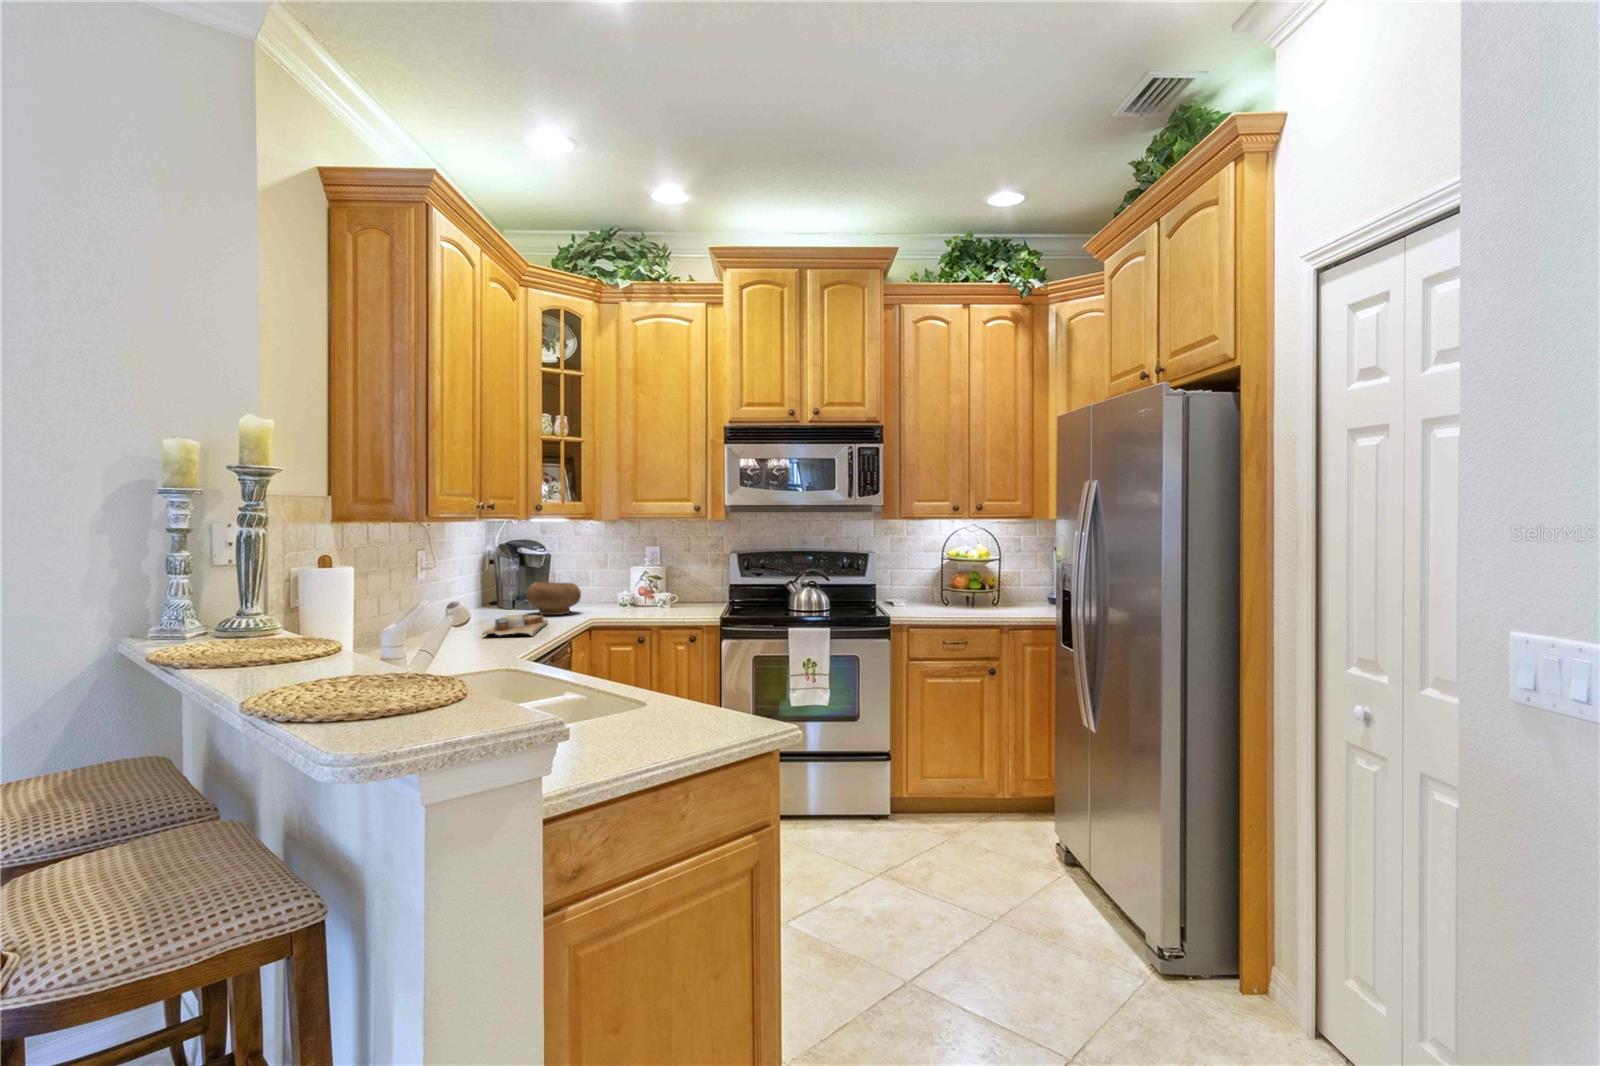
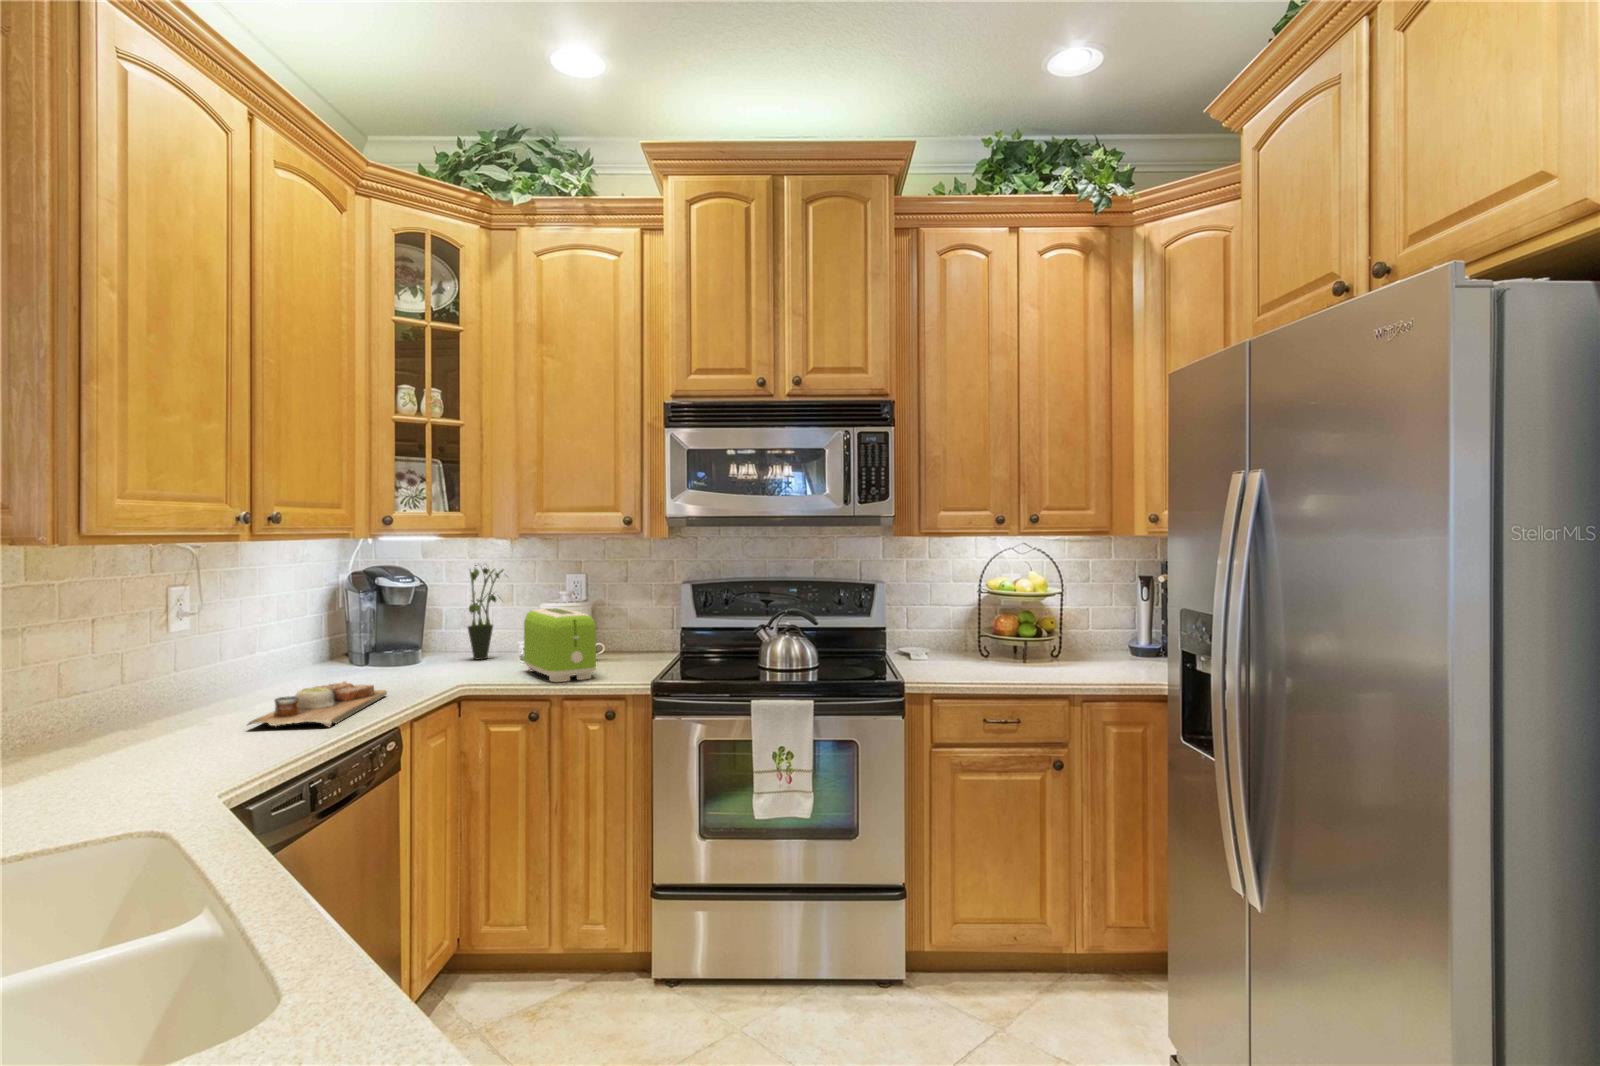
potted plant: none [579,538,609,607] -> present [468,565,503,660]
toaster: none [626,569,680,617] -> present [524,608,596,682]
bowl: present [526,582,581,615] -> none [376,627,459,677]

